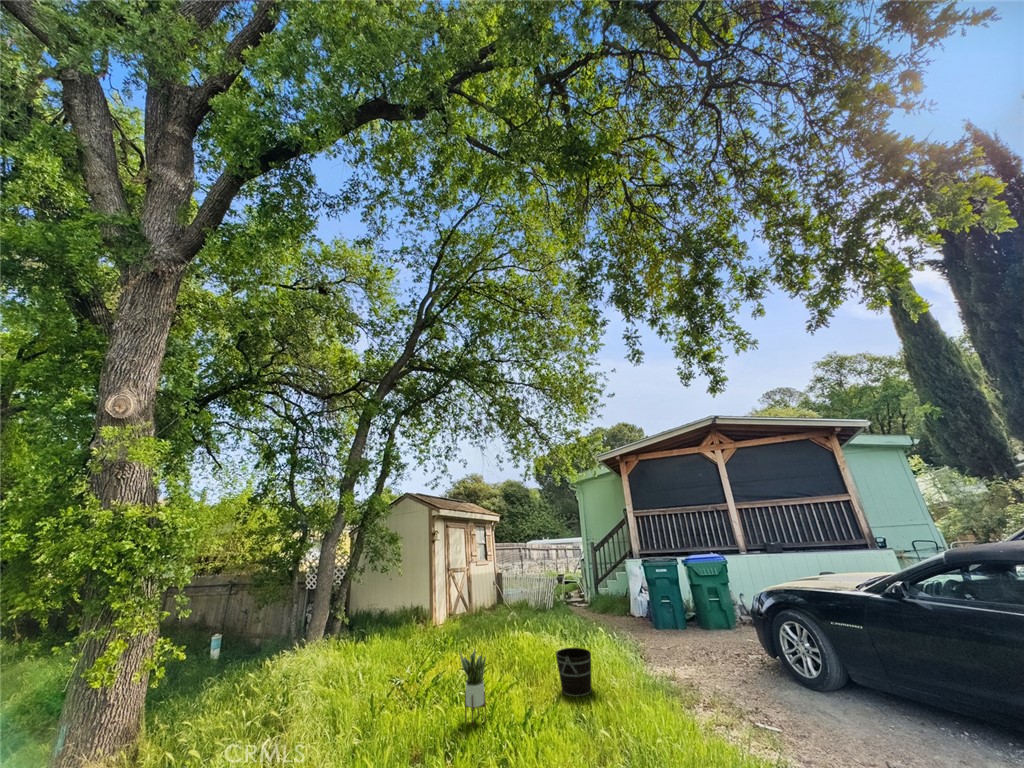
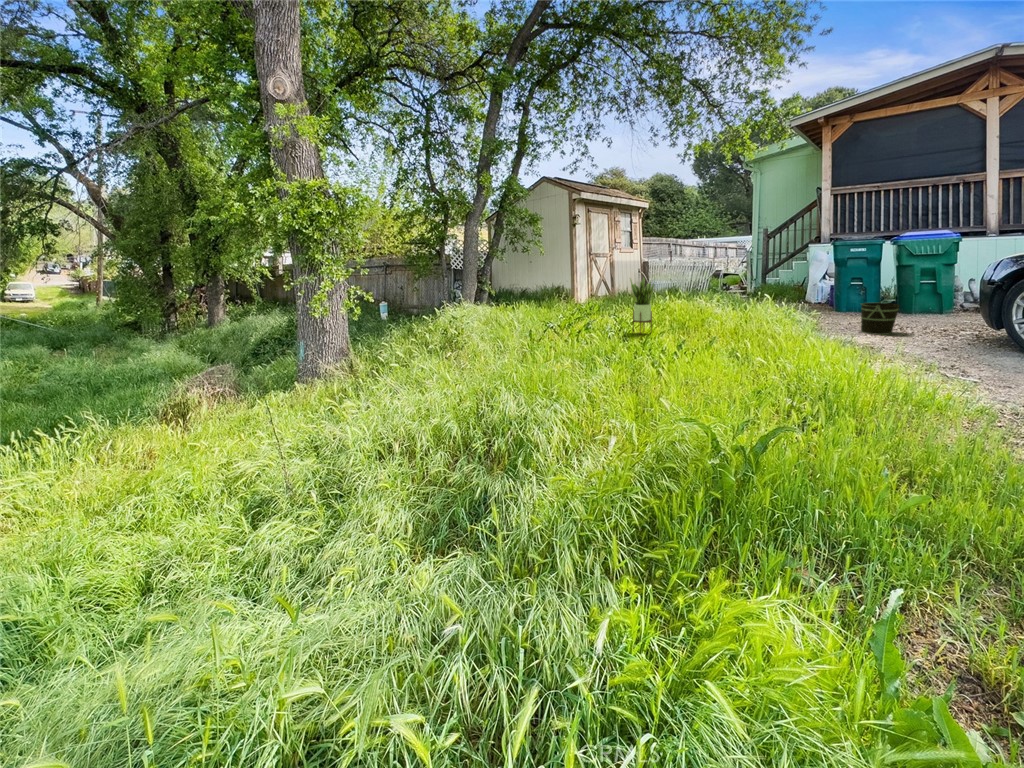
bucket: present [556,646,592,696] -> present [861,302,899,335]

